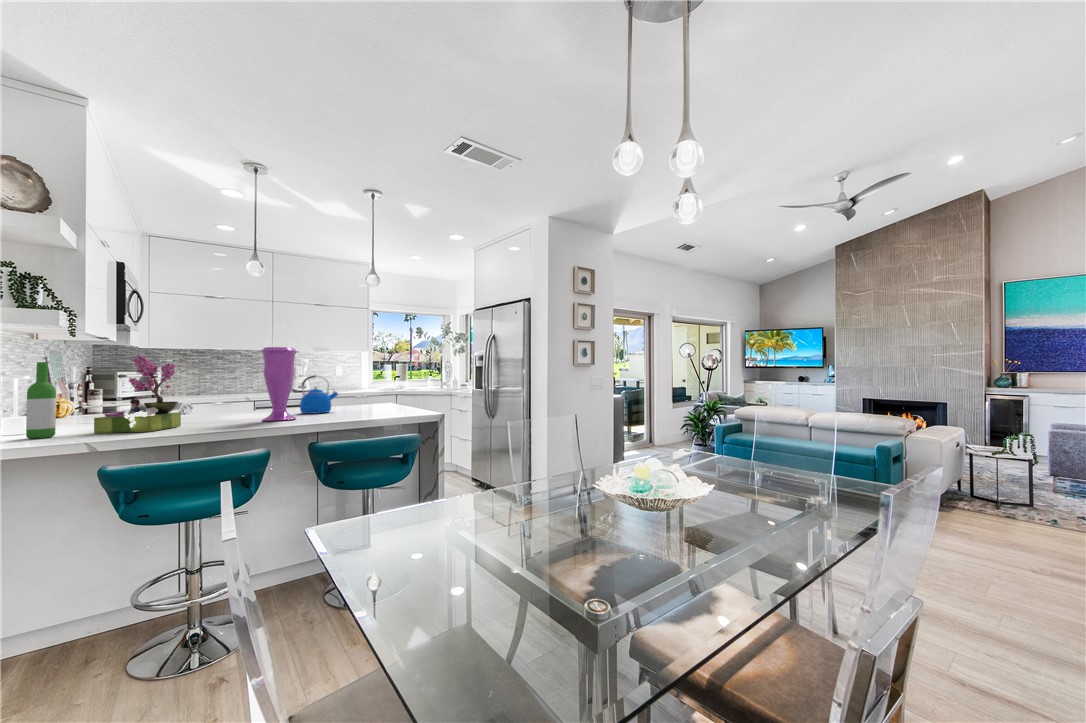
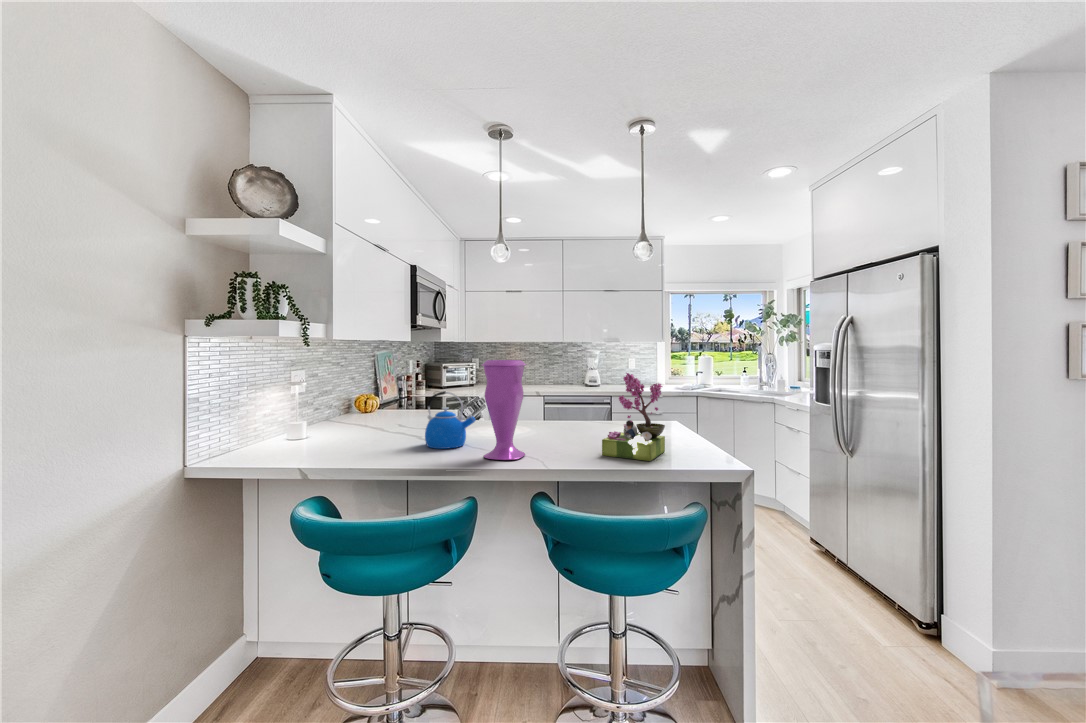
flower arrangement: present [94,355,181,434] -> present [602,373,665,461]
wine bottle: present [26,362,56,439] -> none [261,385,285,467]
kettle: present [300,375,338,414] -> present [425,391,475,449]

